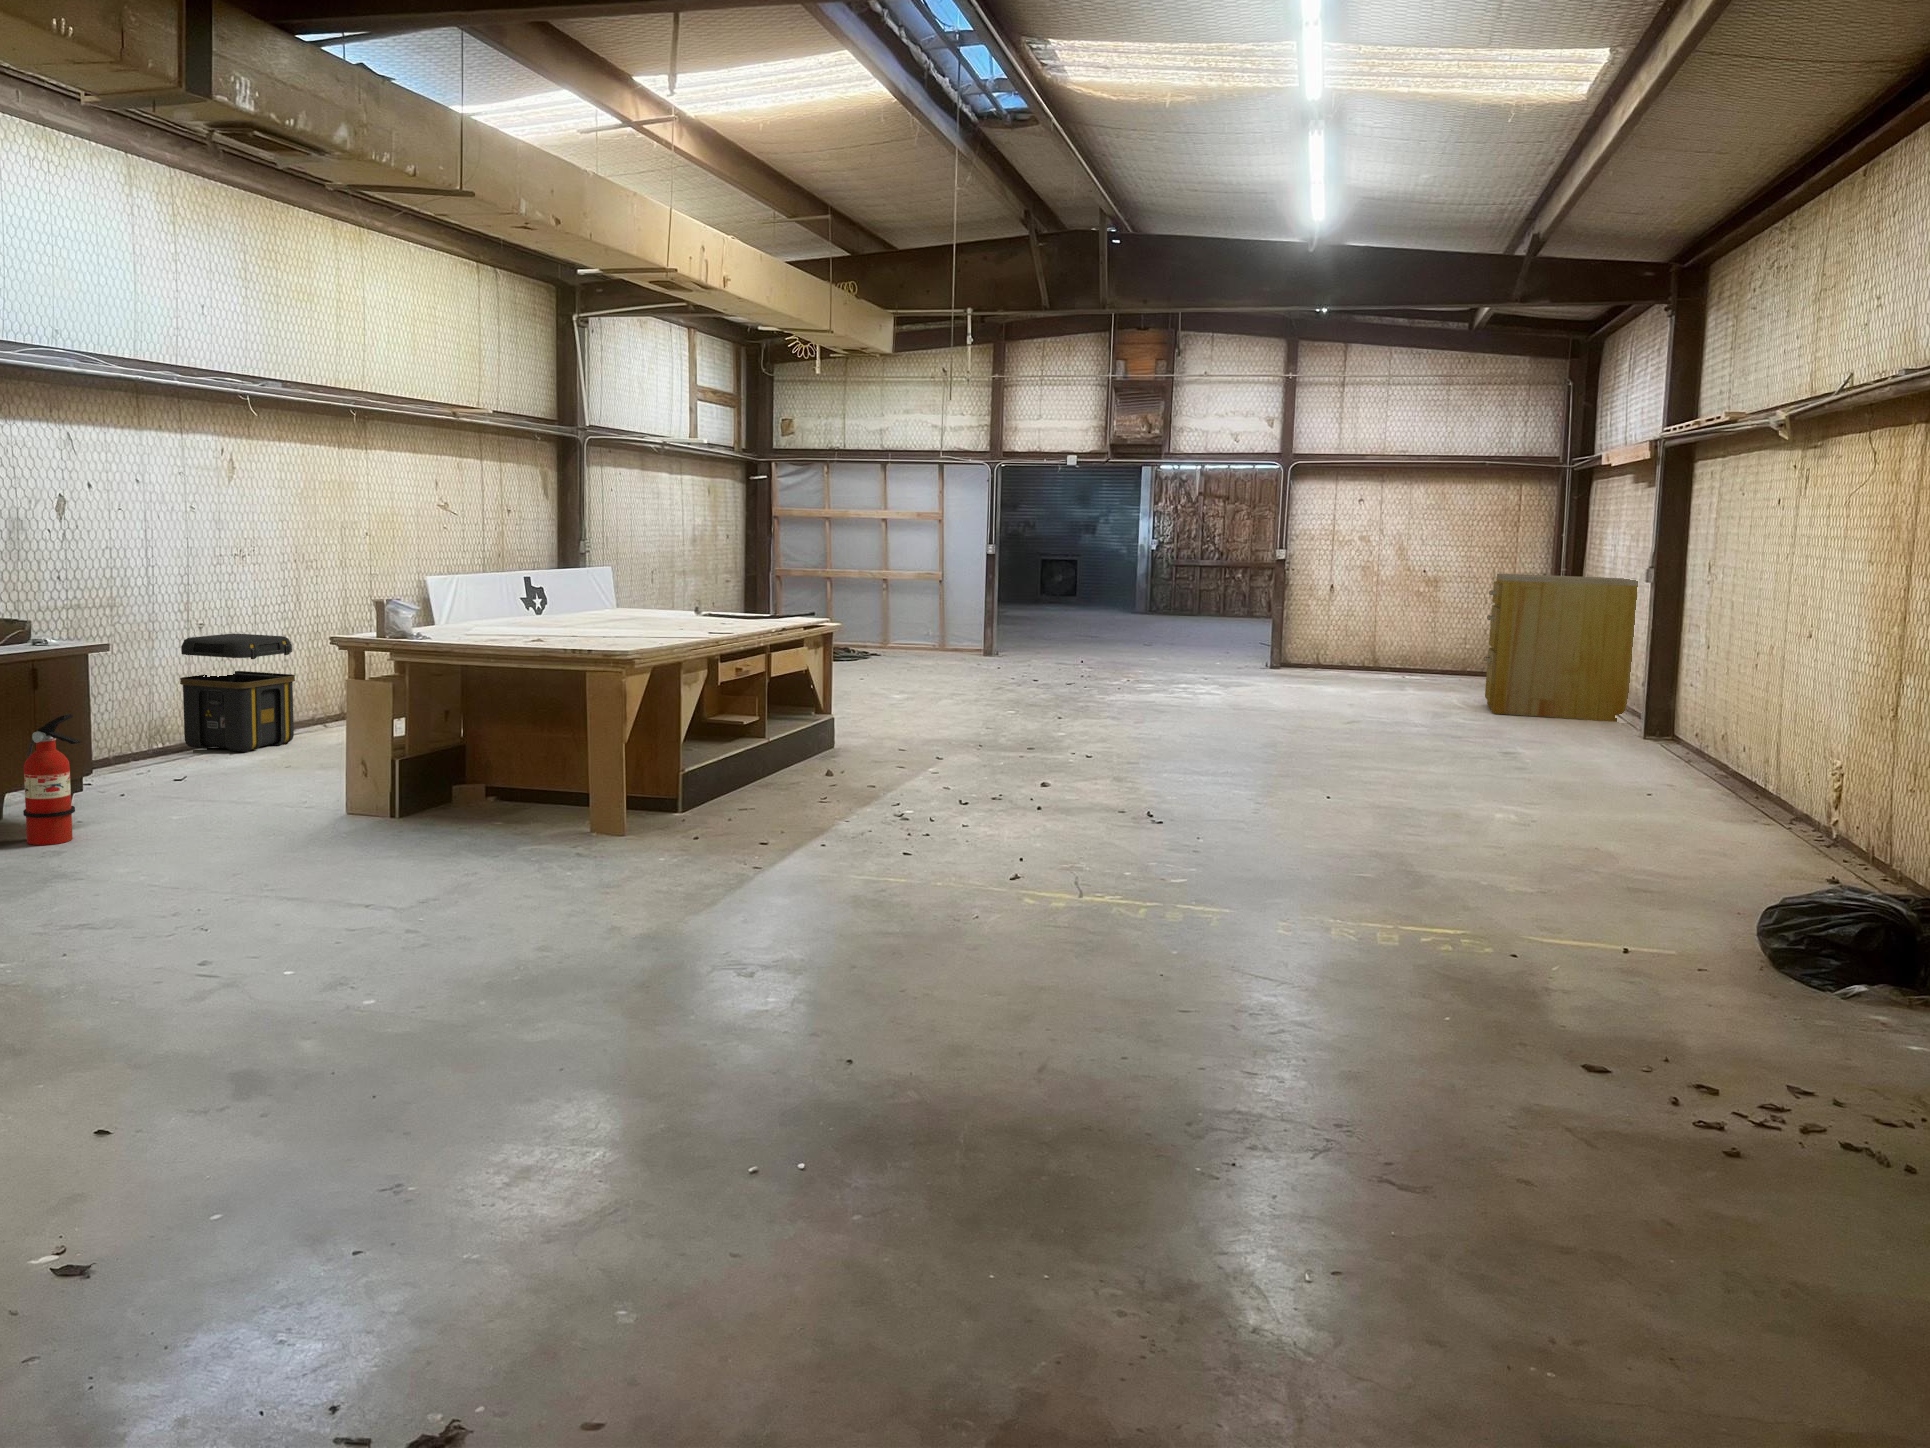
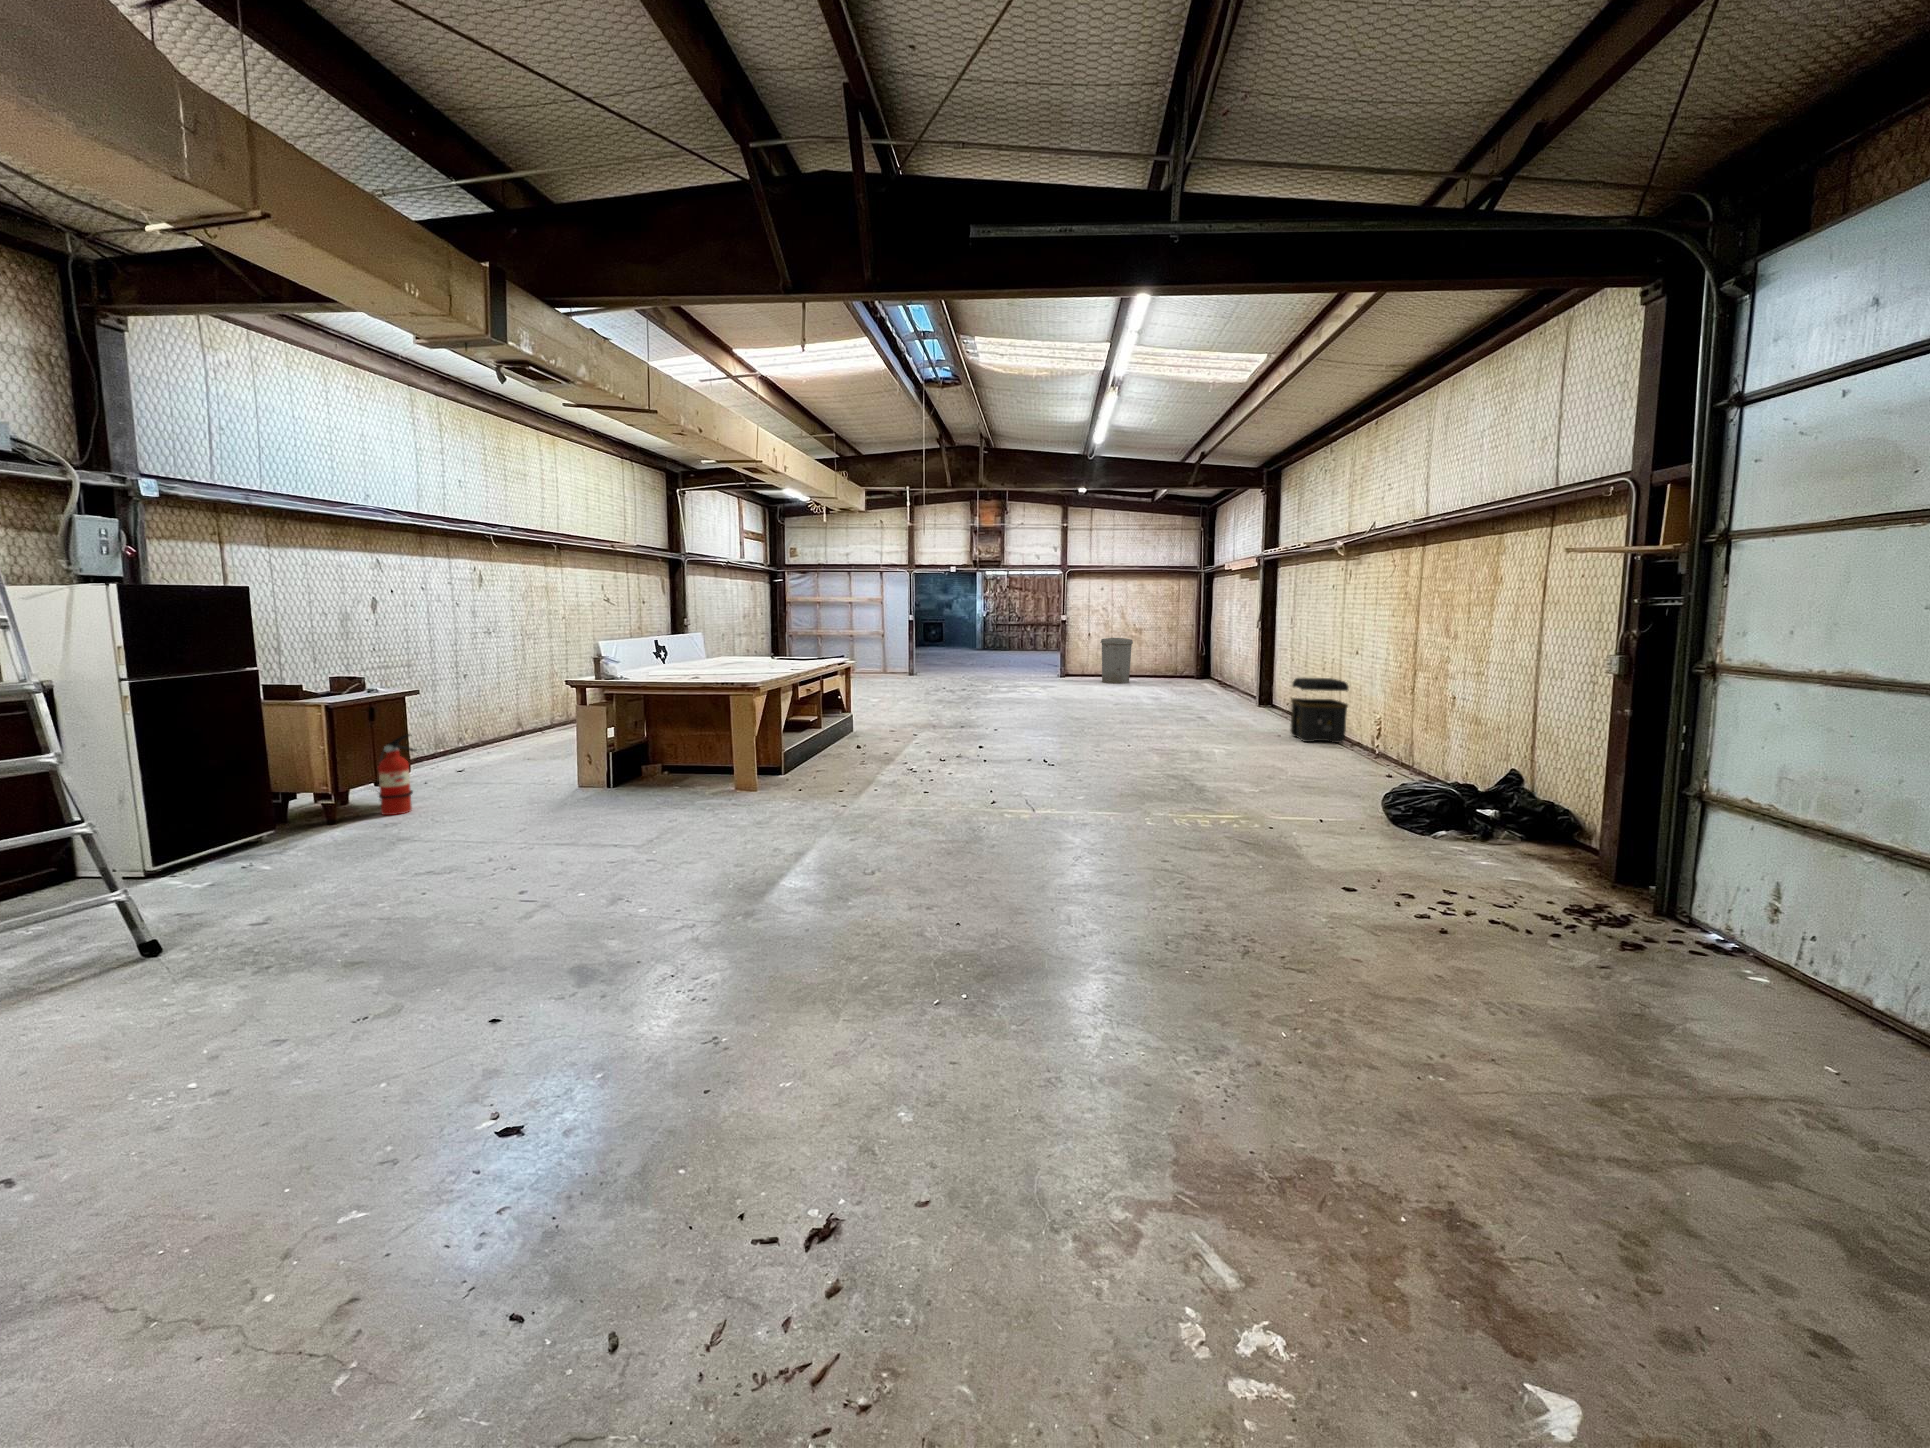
filing cabinet: present [1484,574,1638,722] -> none [1174,626,1250,699]
trash can: none [1346,595,1413,683] -> present [1100,638,1133,683]
toolbox: present [180,634,295,752] -> present [1290,678,1349,743]

